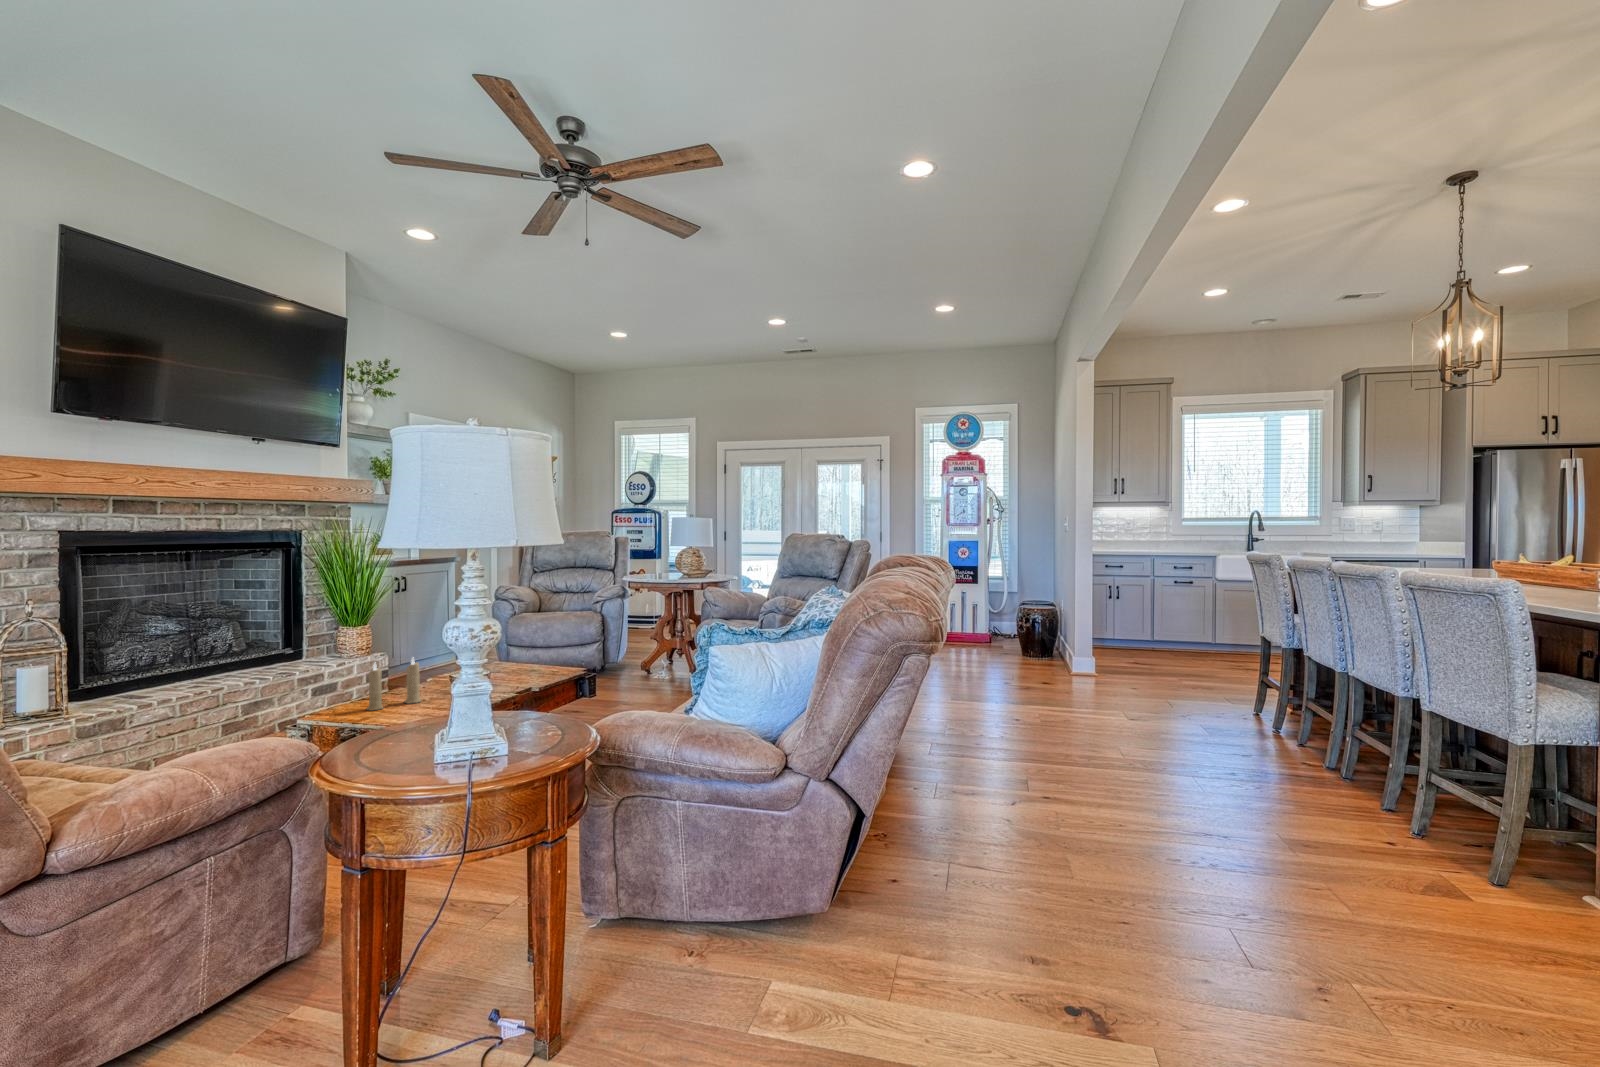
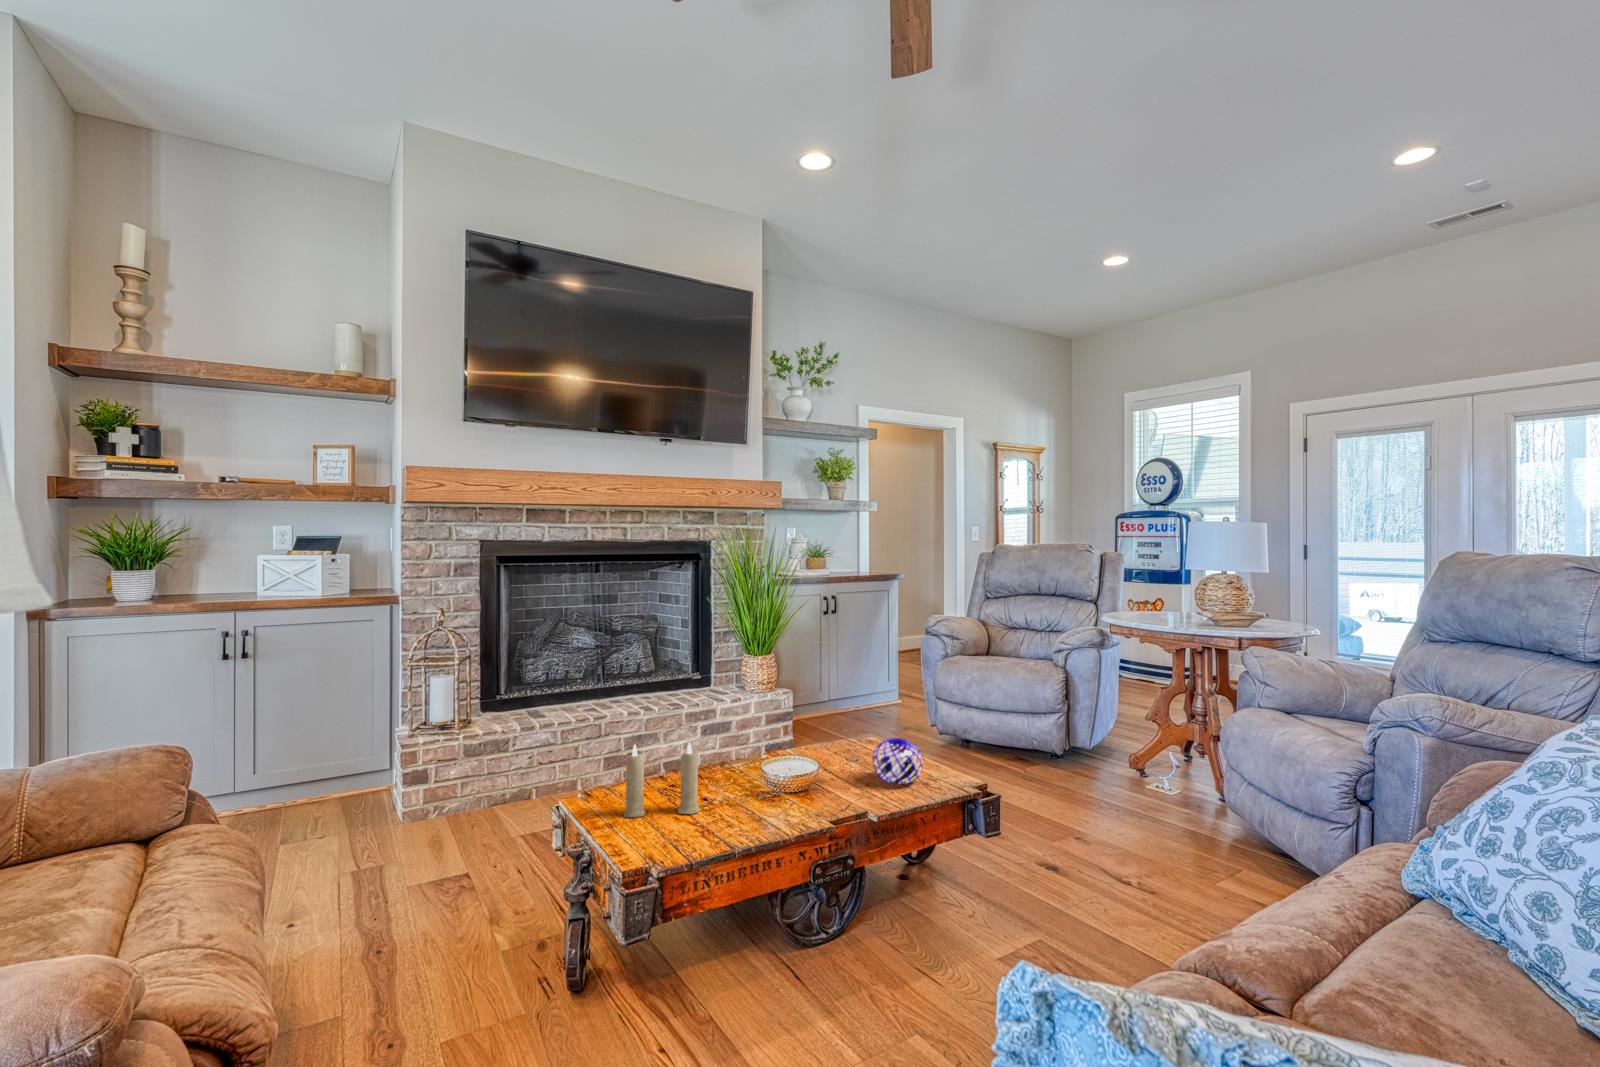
decorative orb: none [518,648,551,674] -> present [873,738,923,784]

